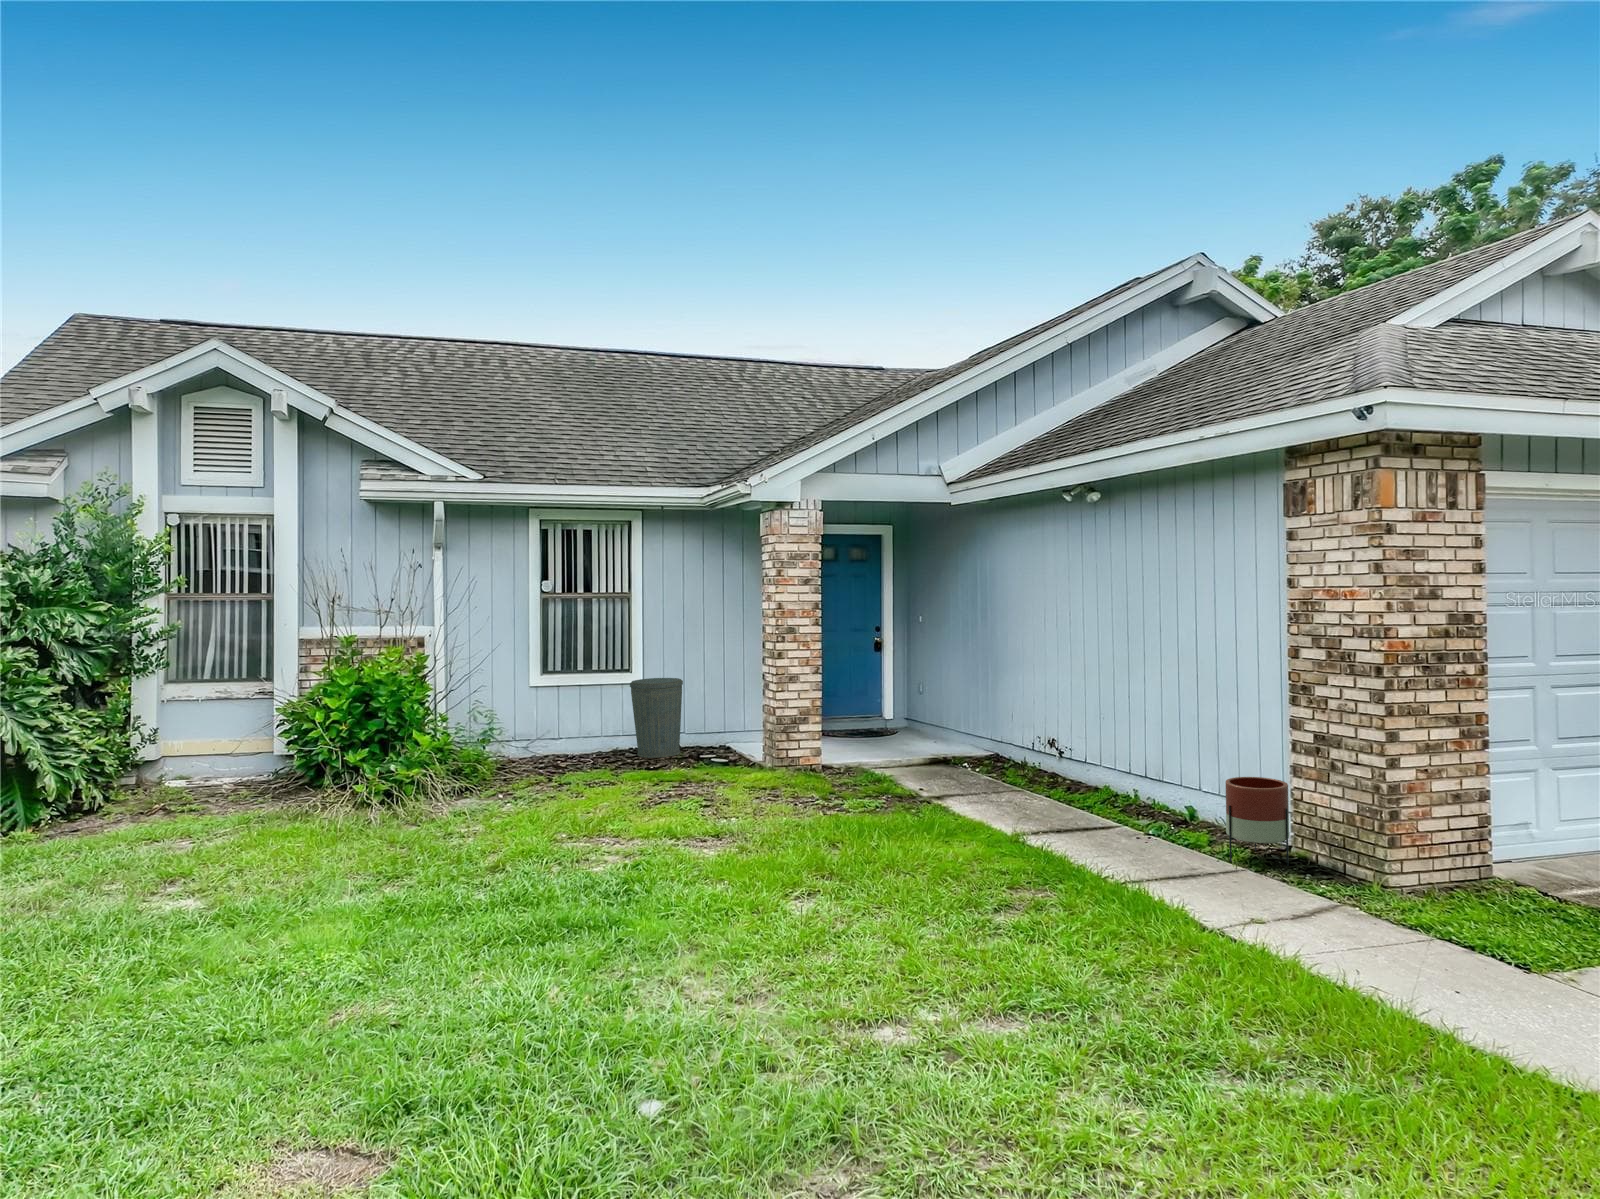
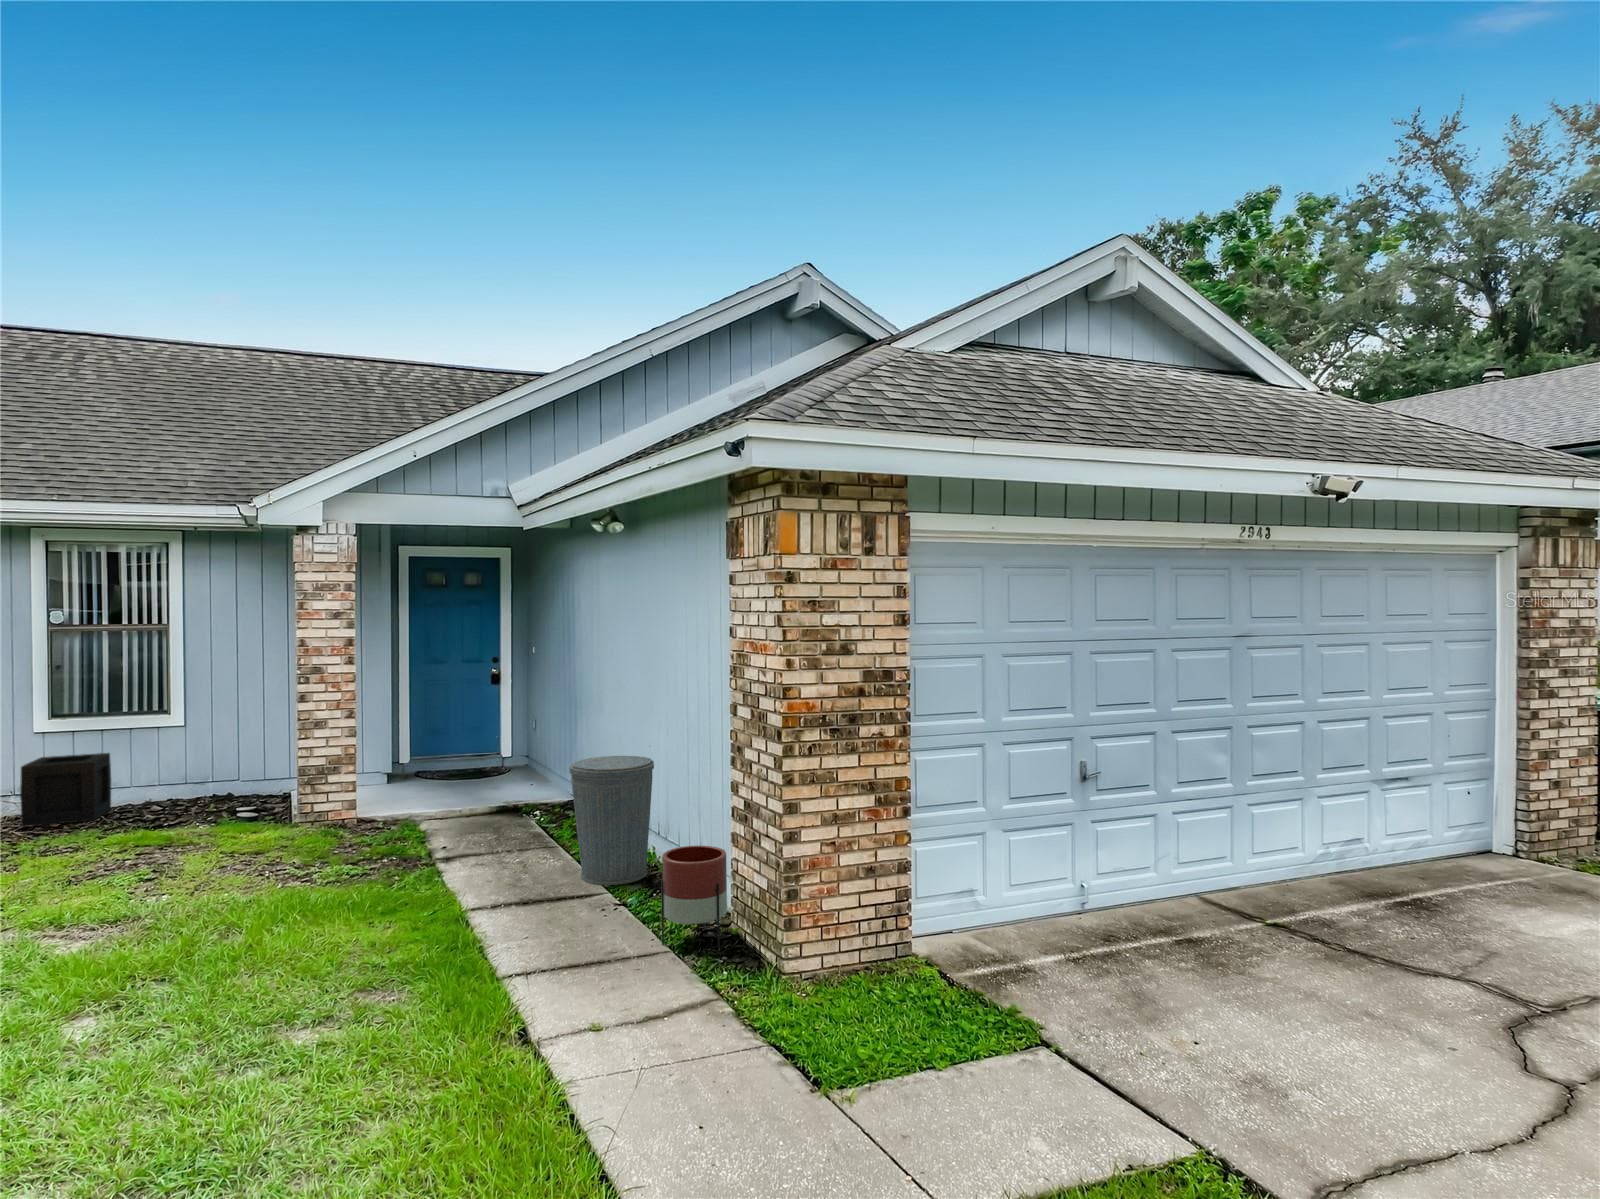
trash can: present [630,678,683,758] -> present [569,756,654,885]
wooden crate: none [553,705,606,764] -> present [20,753,111,827]

